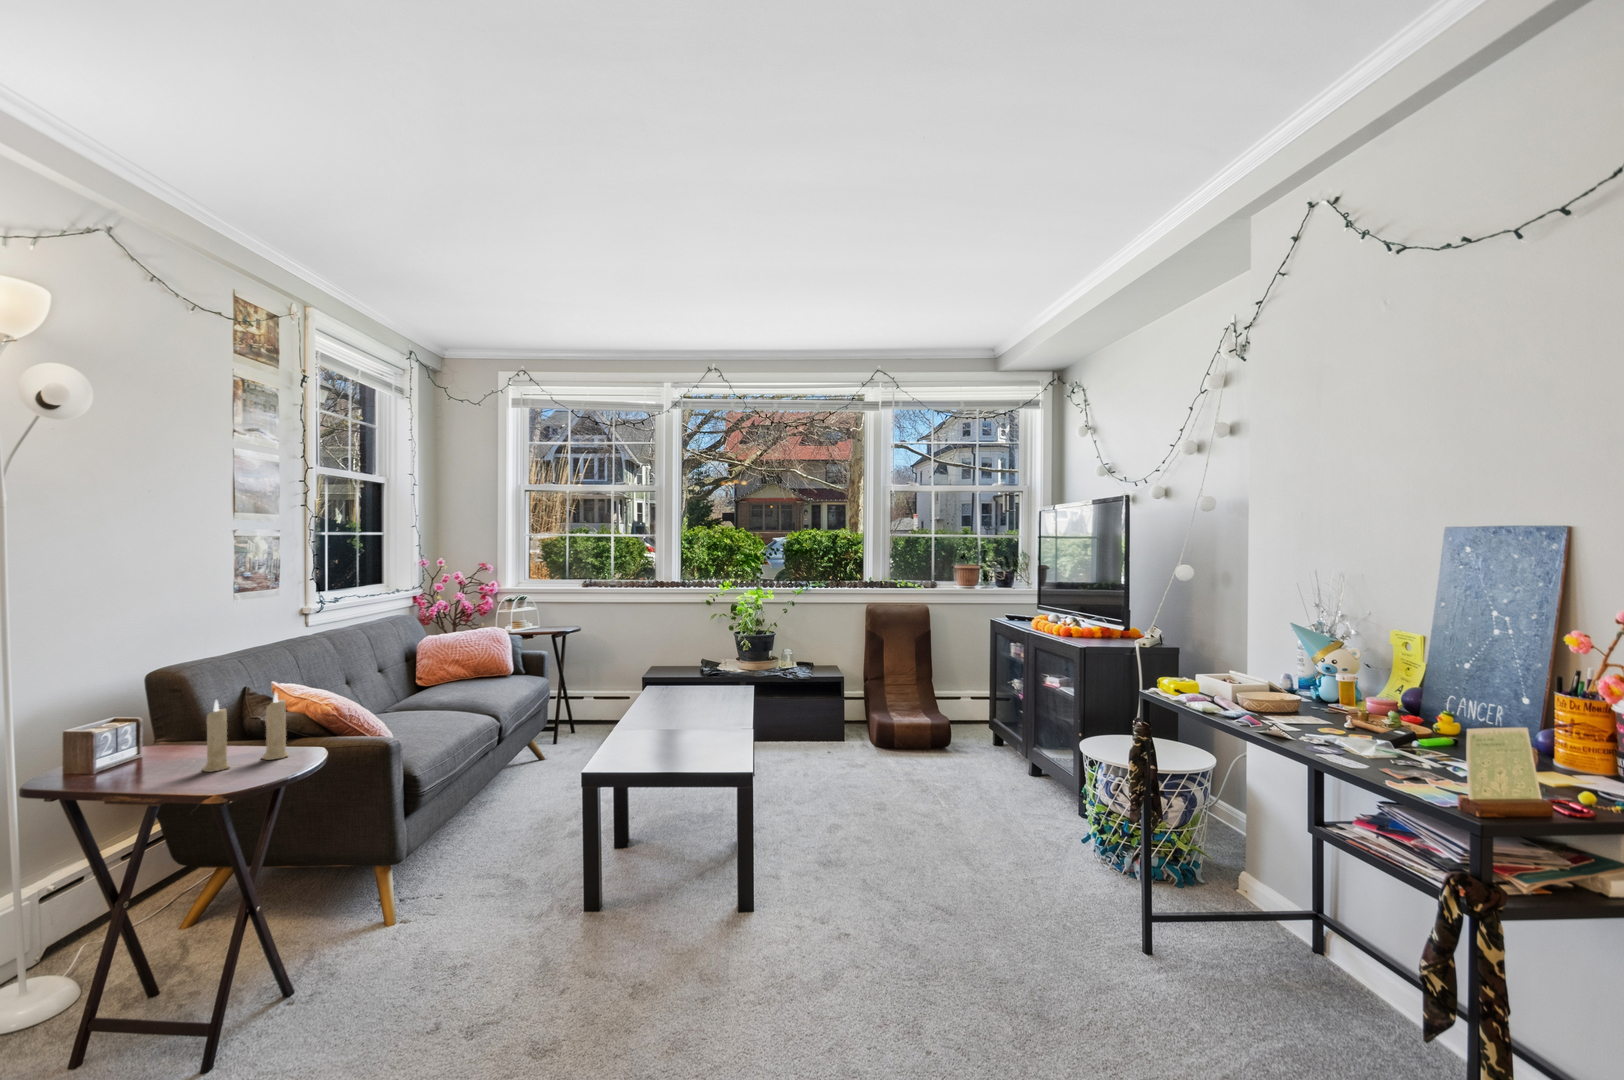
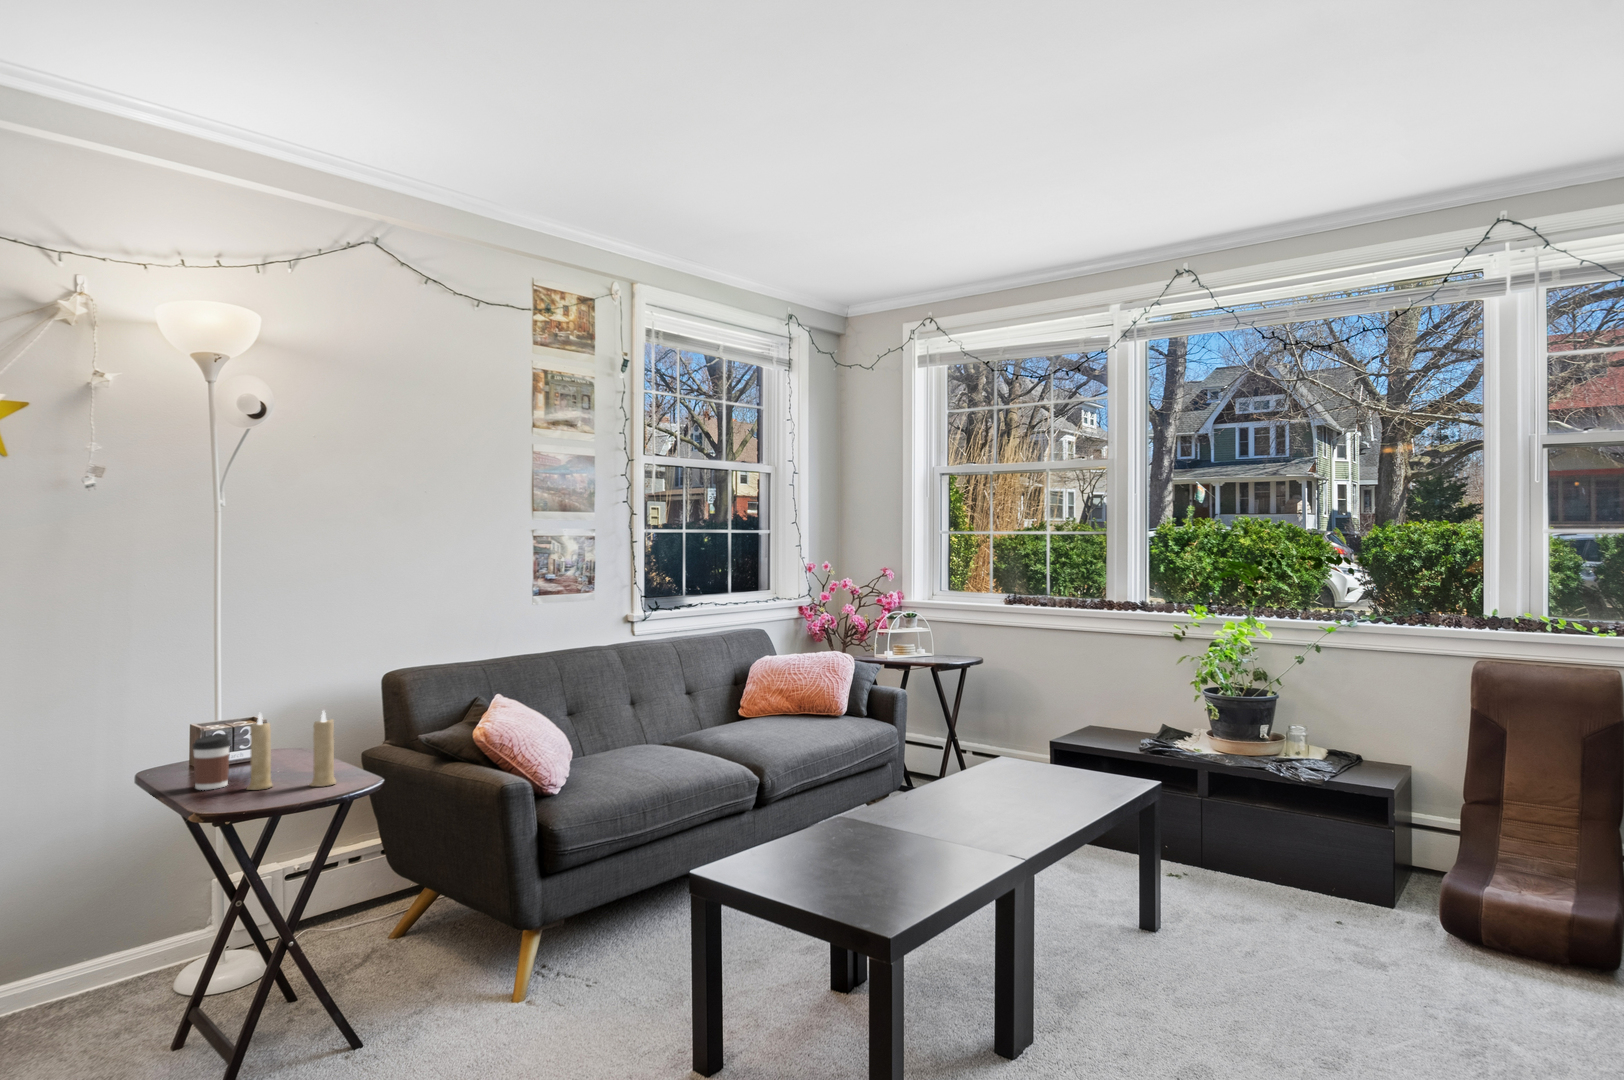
coffee cup: none [136,726,176,781] -> present [192,734,230,790]

